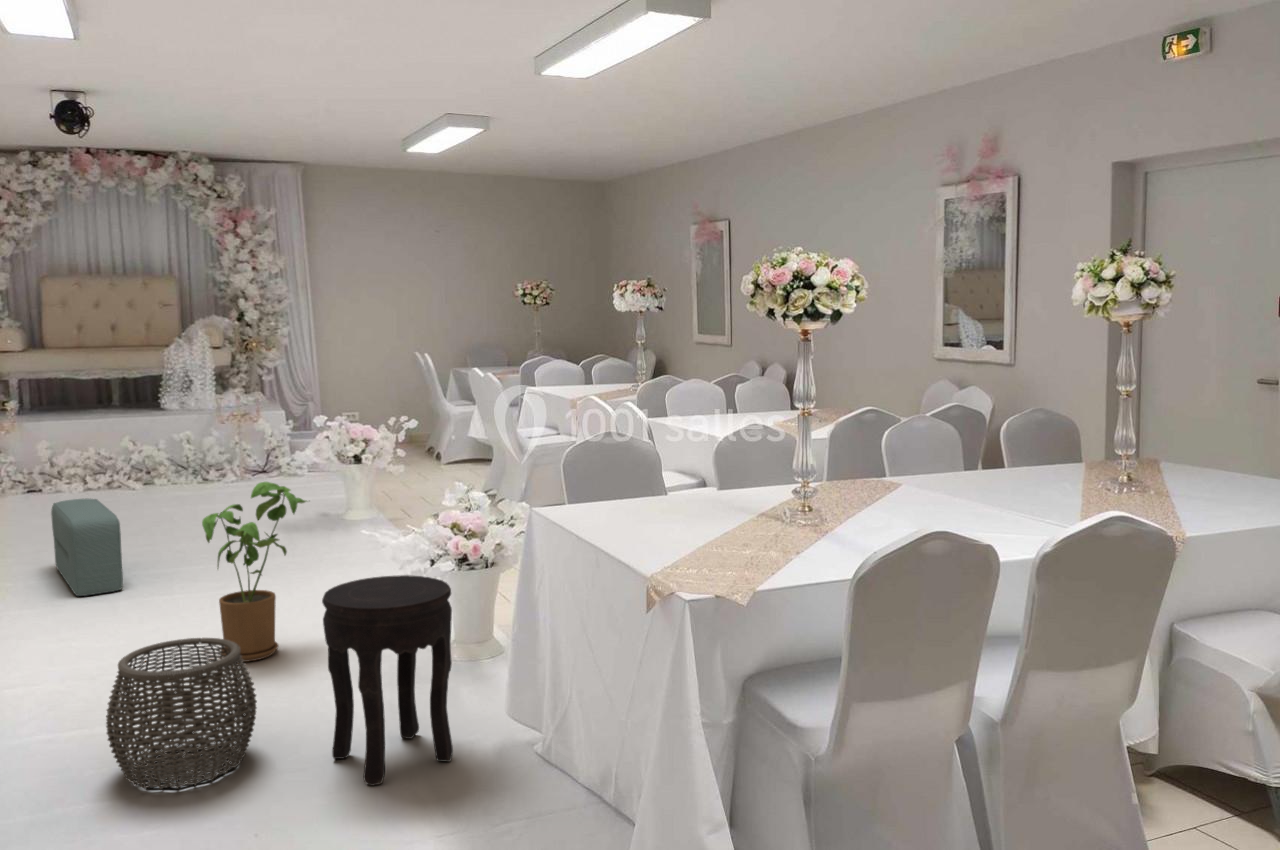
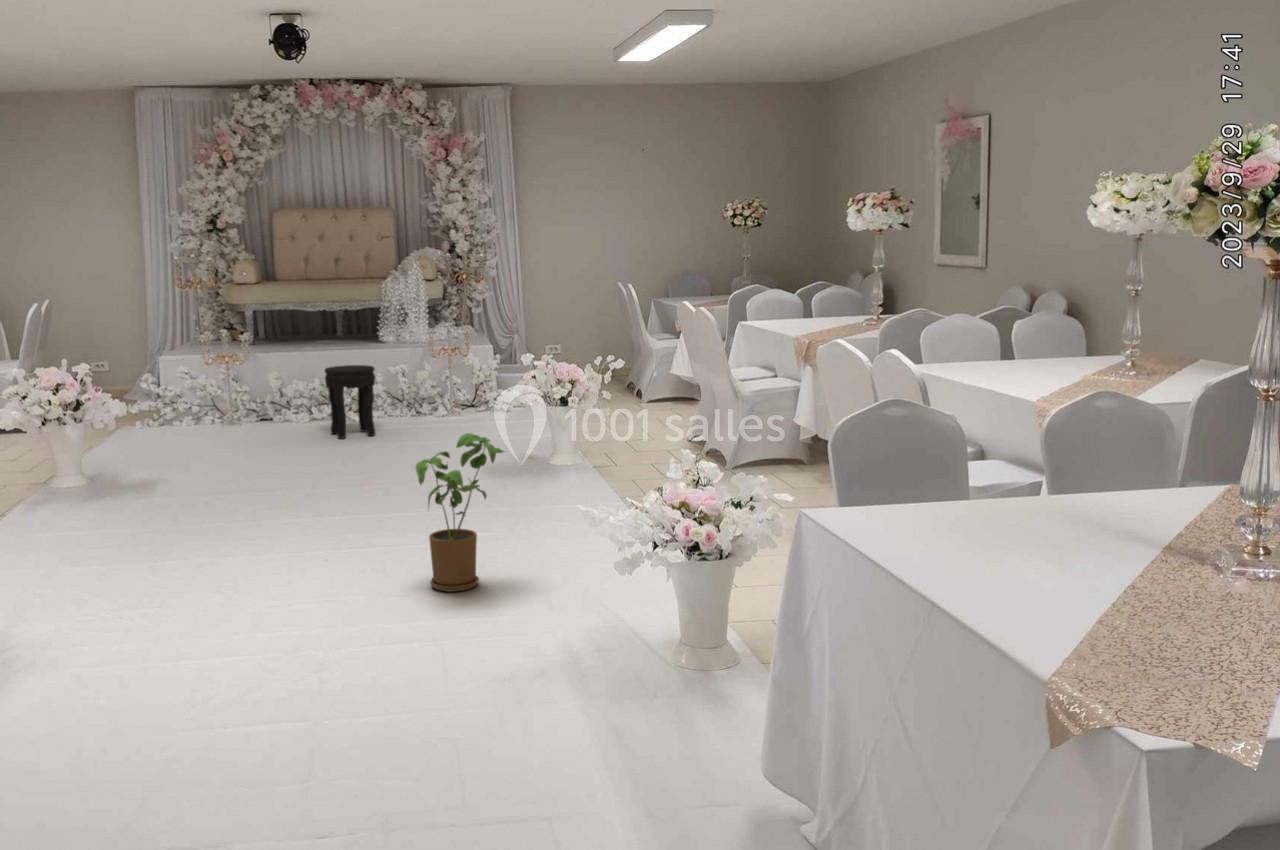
pouf: present [51,498,123,596] -> none [288,435,348,524]
side table: present [322,575,453,785] -> present [325,365,375,439]
woven basket: present [106,638,257,790] -> none [342,569,458,691]

